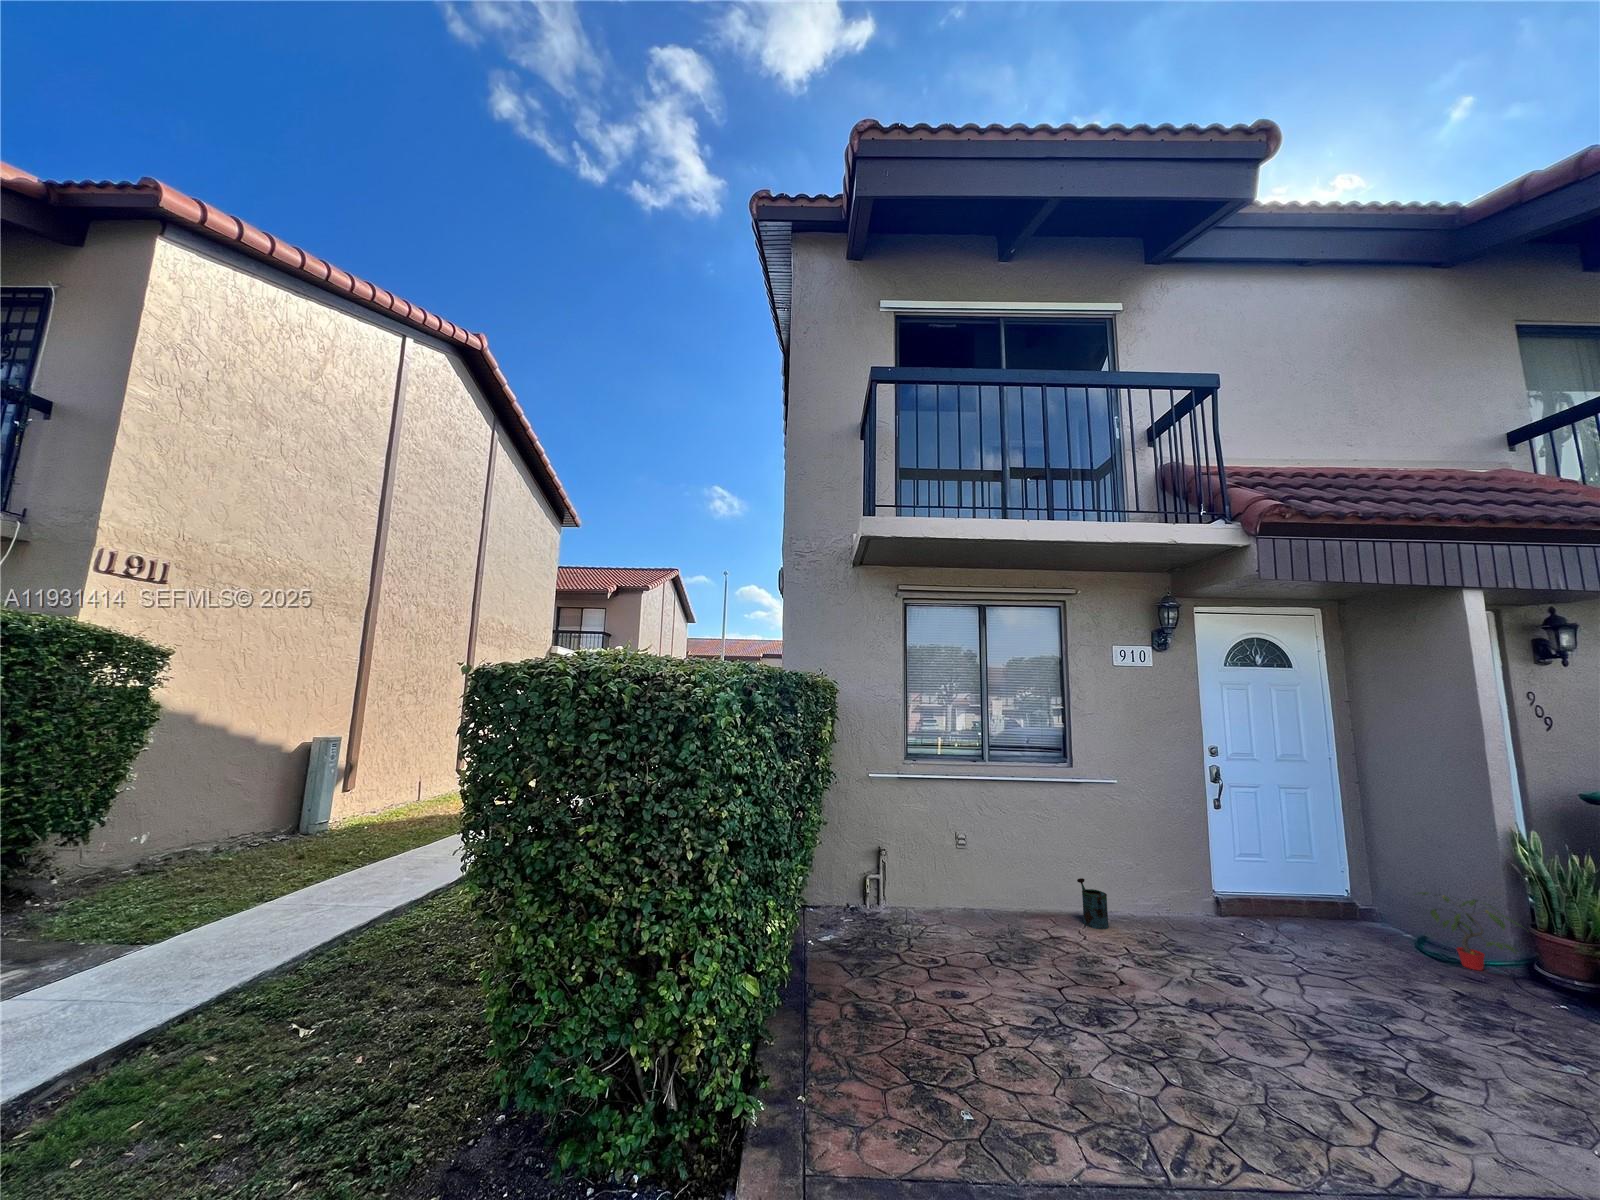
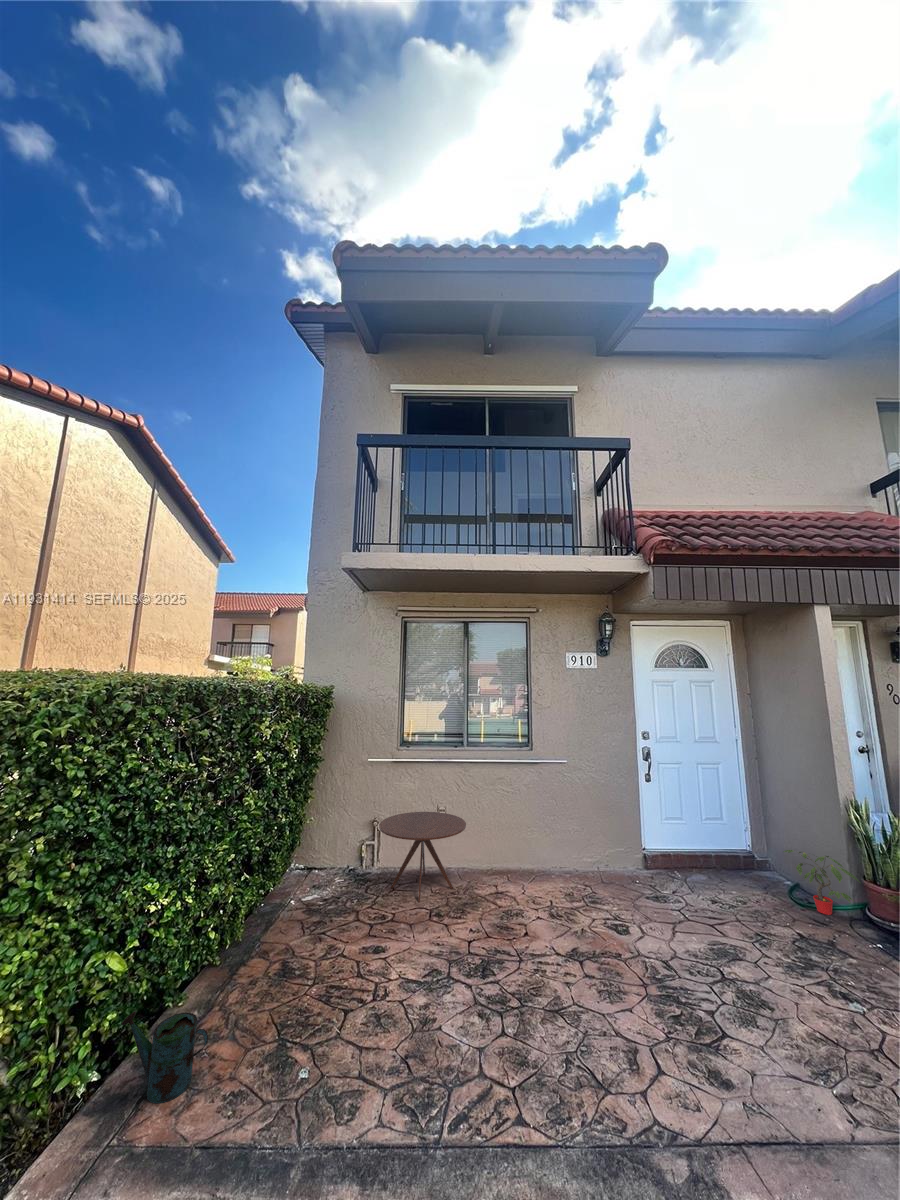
round table: none [898,839,1008,945] -> present [379,812,466,903]
watering can: present [1077,878,1109,929] -> present [121,1011,208,1103]

